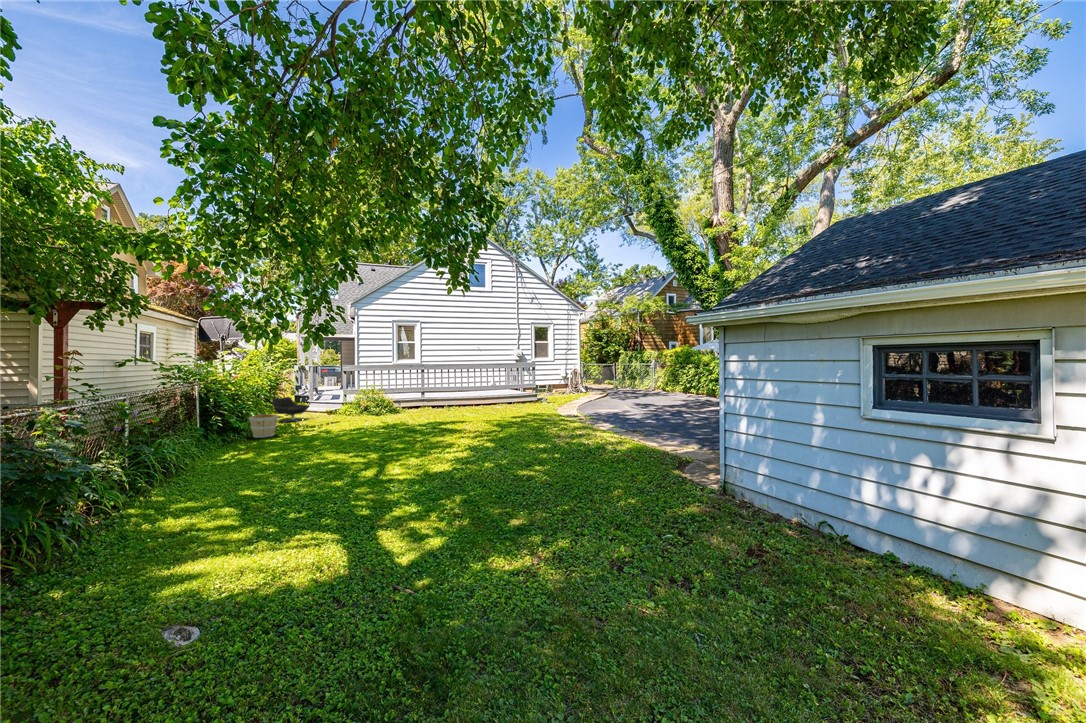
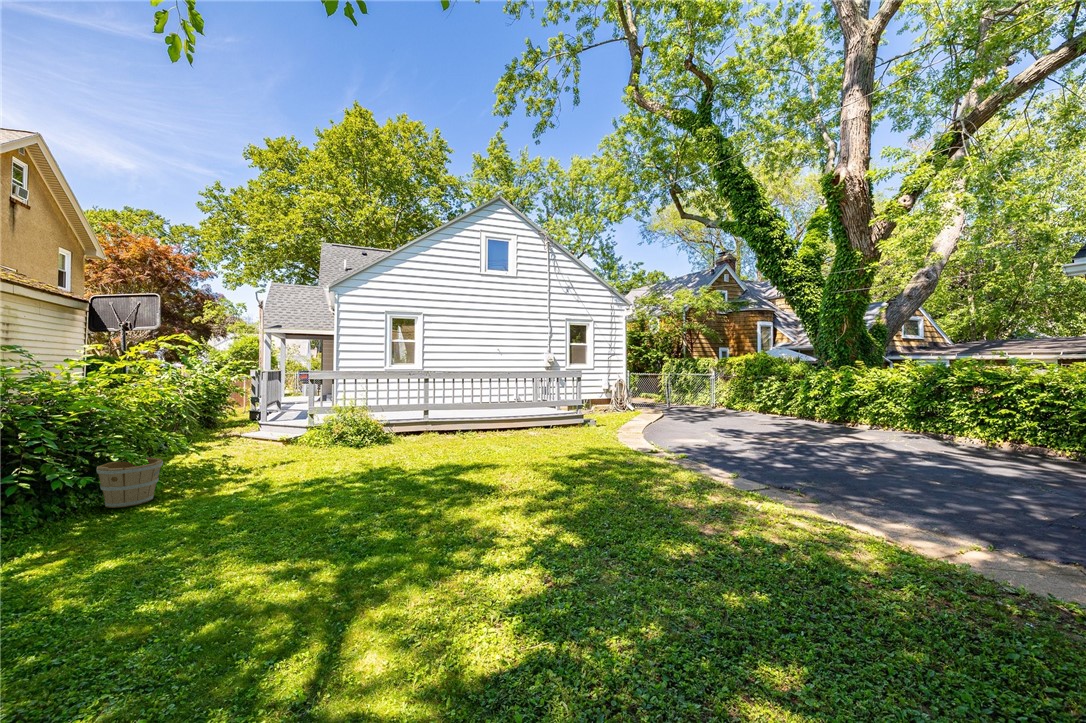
lounge chair: present [272,397,309,421] -> none [180,420,246,464]

